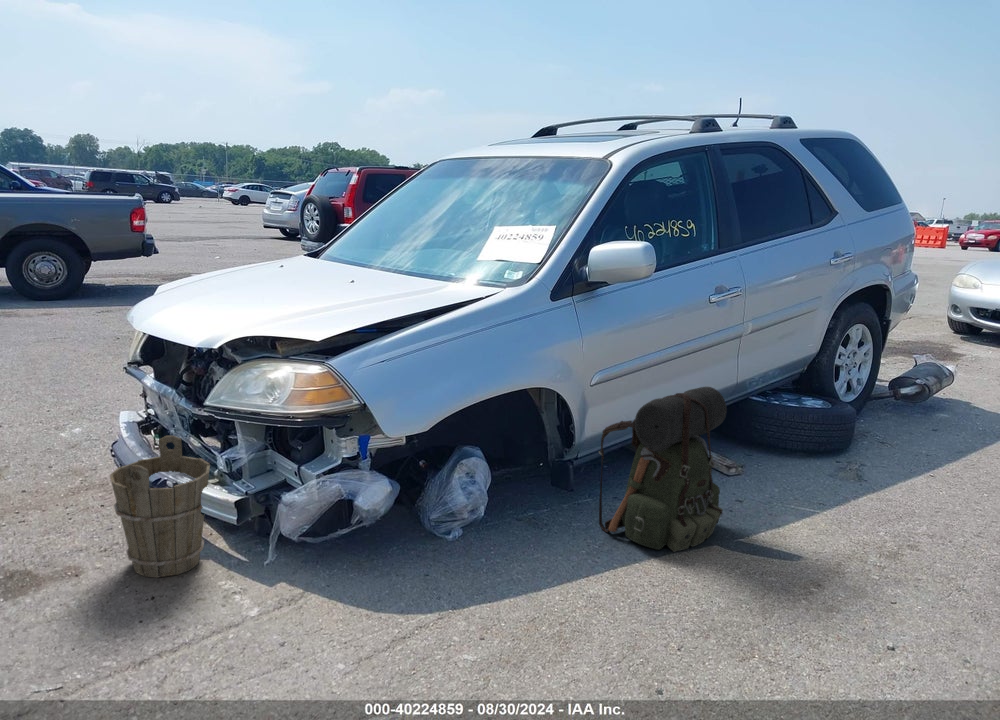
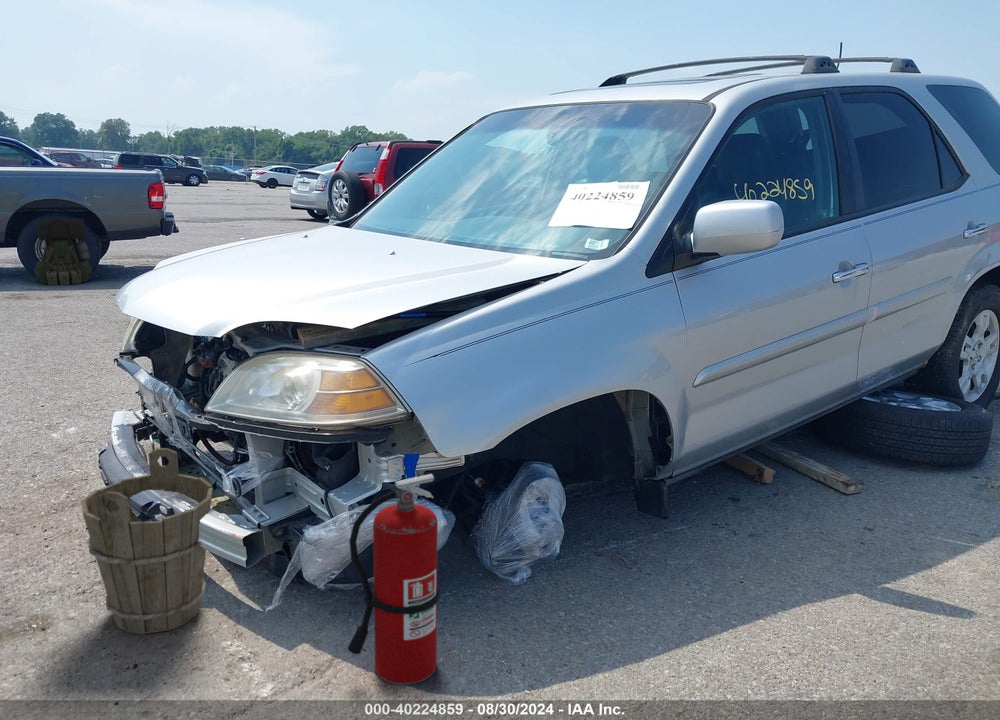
backpack: present [599,387,727,552] -> present [34,219,91,285]
fire extinguisher: none [315,448,383,607] -> present [348,474,440,685]

